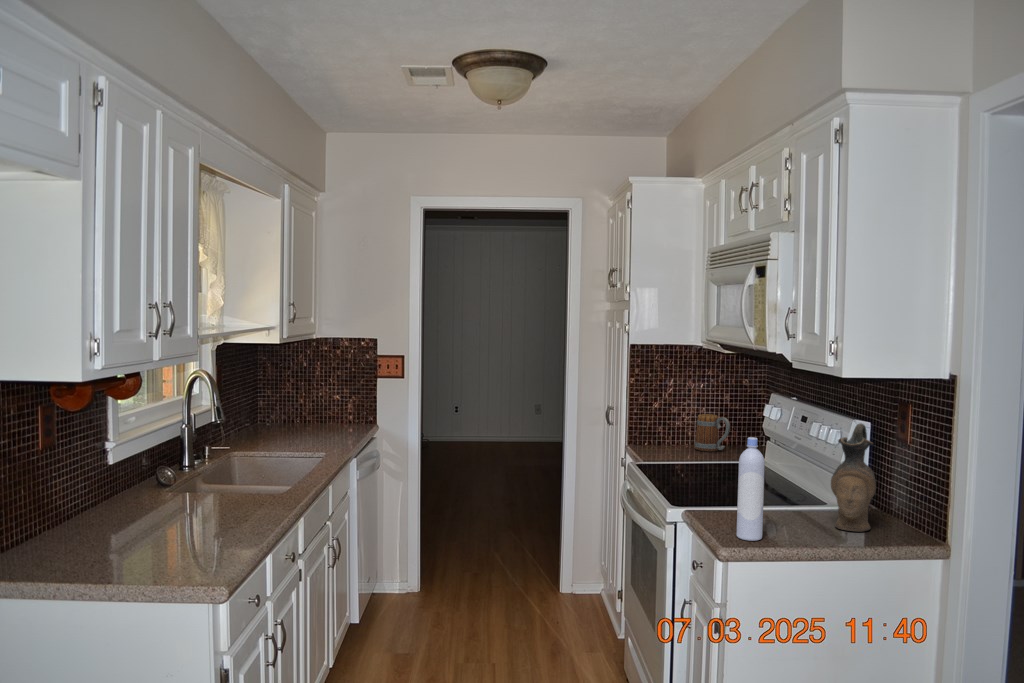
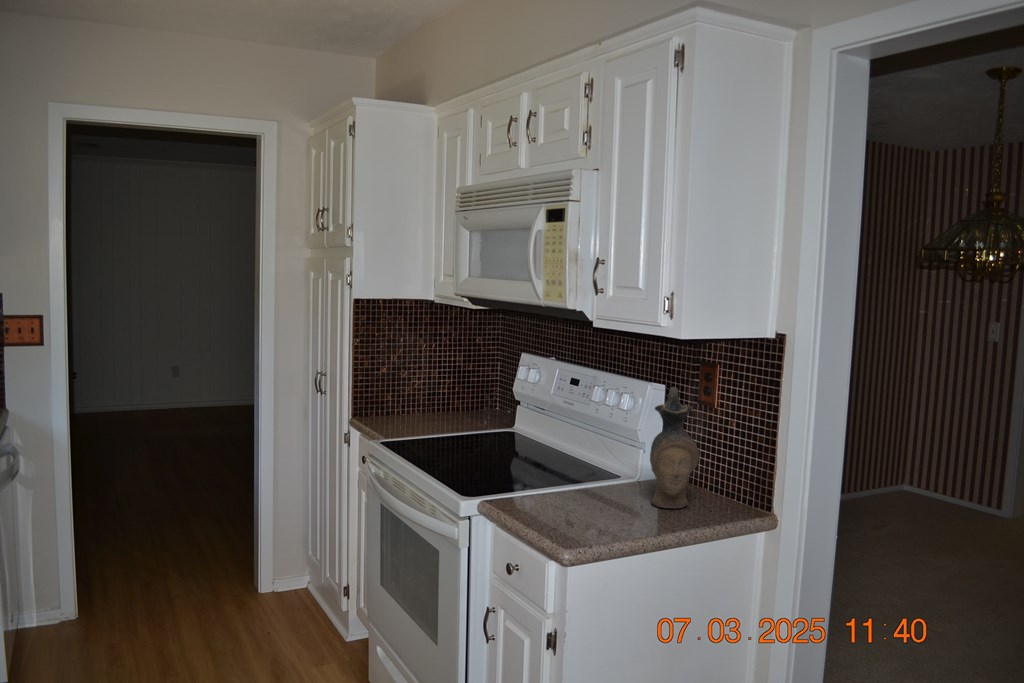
mug: present [695,414,730,451] -> none [430,377,470,419]
bottle: present [736,437,765,541] -> none [566,413,599,537]

